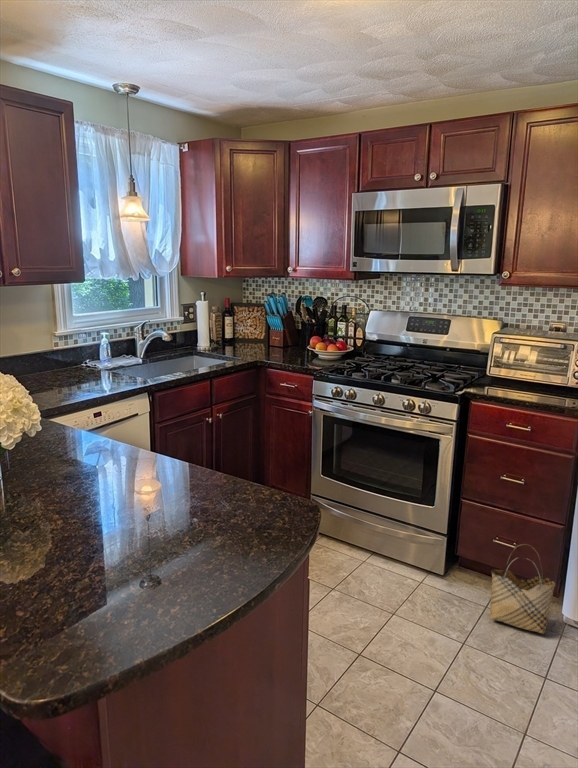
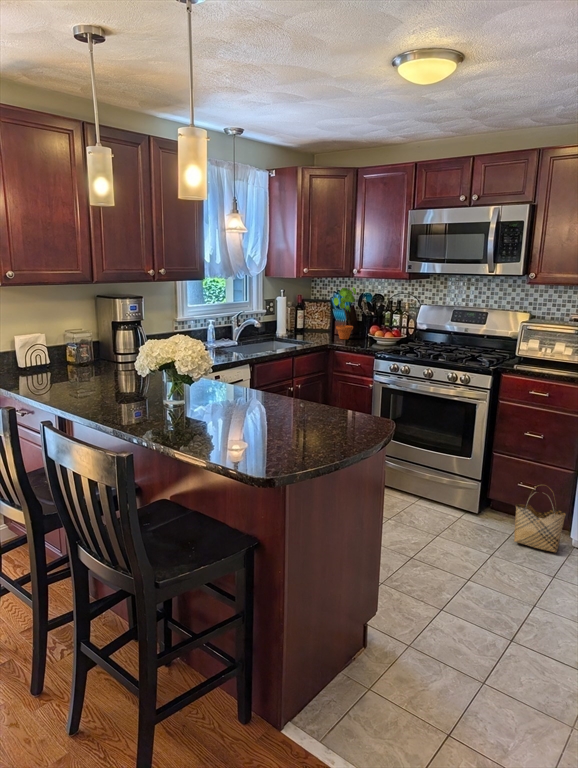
potted plant: none [264,289,292,353] -> present [334,287,356,339]

